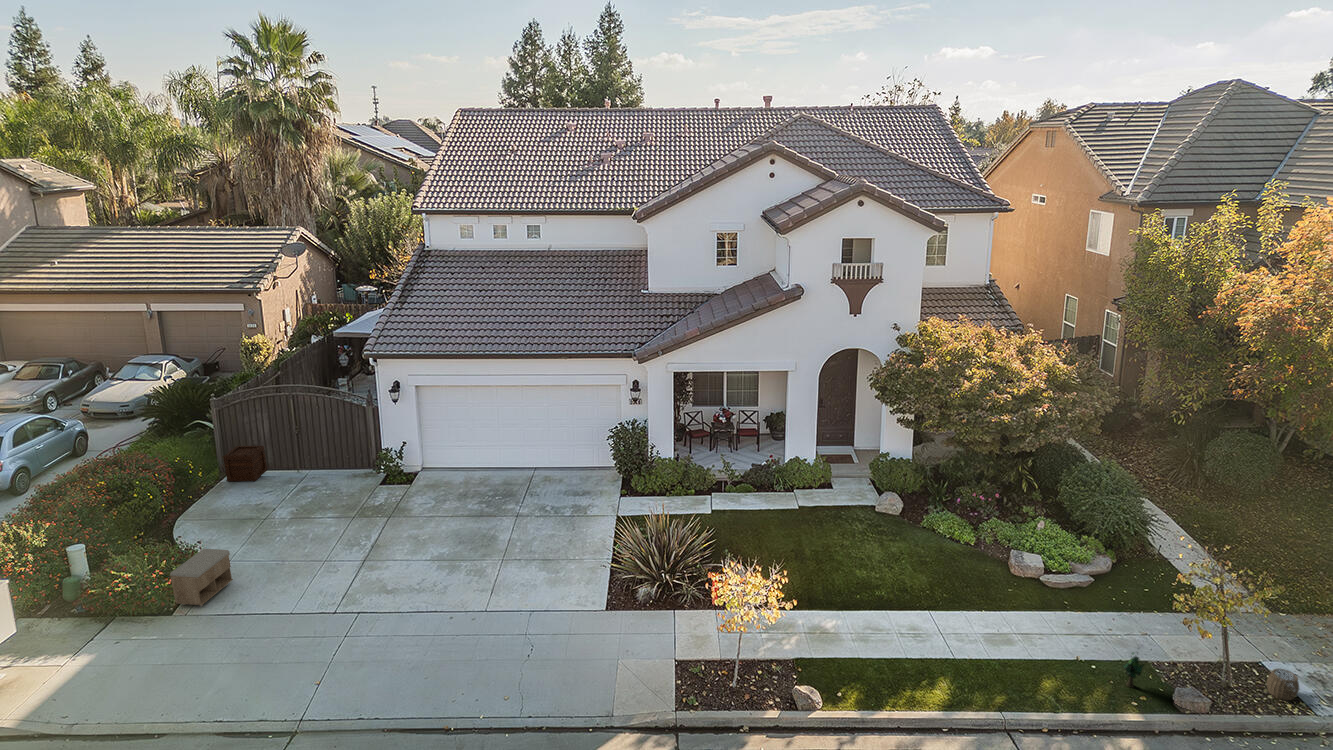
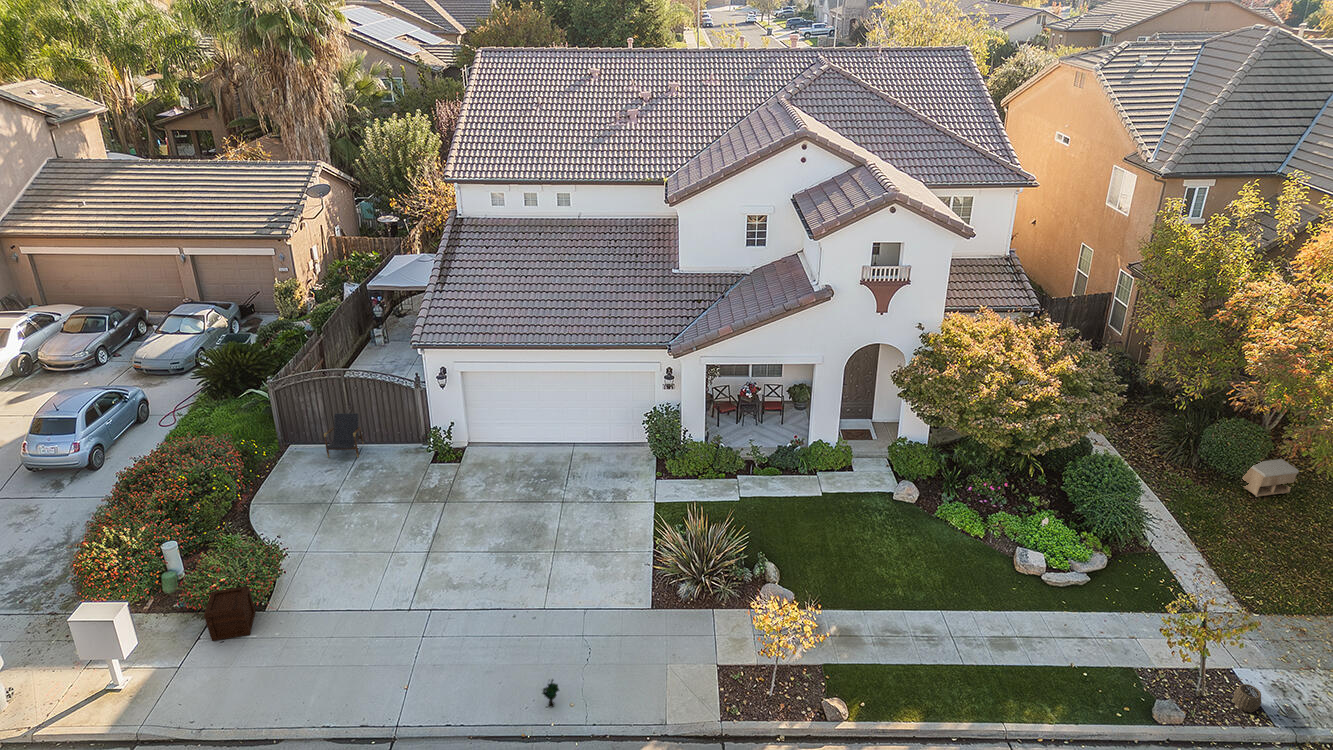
lounge chair: none [268,437,311,483] -> present [324,413,363,458]
wooden crate: present [223,446,268,482] -> present [204,586,256,641]
storage bench: present [170,549,233,607] -> present [1242,459,1299,497]
decorative plant: present [1123,652,1144,688] -> present [543,679,559,707]

